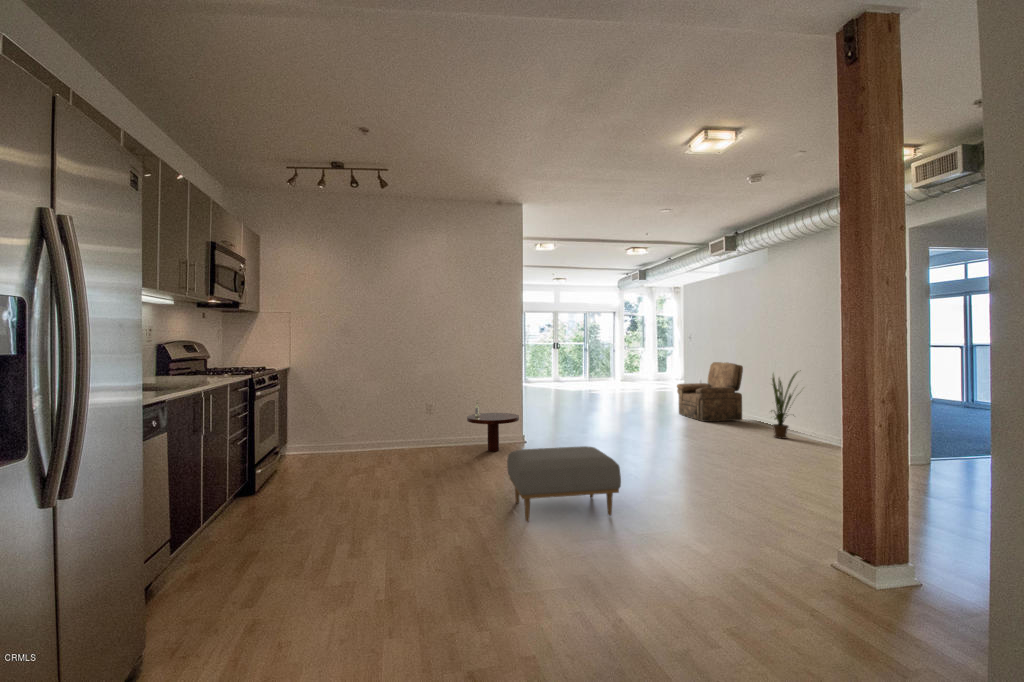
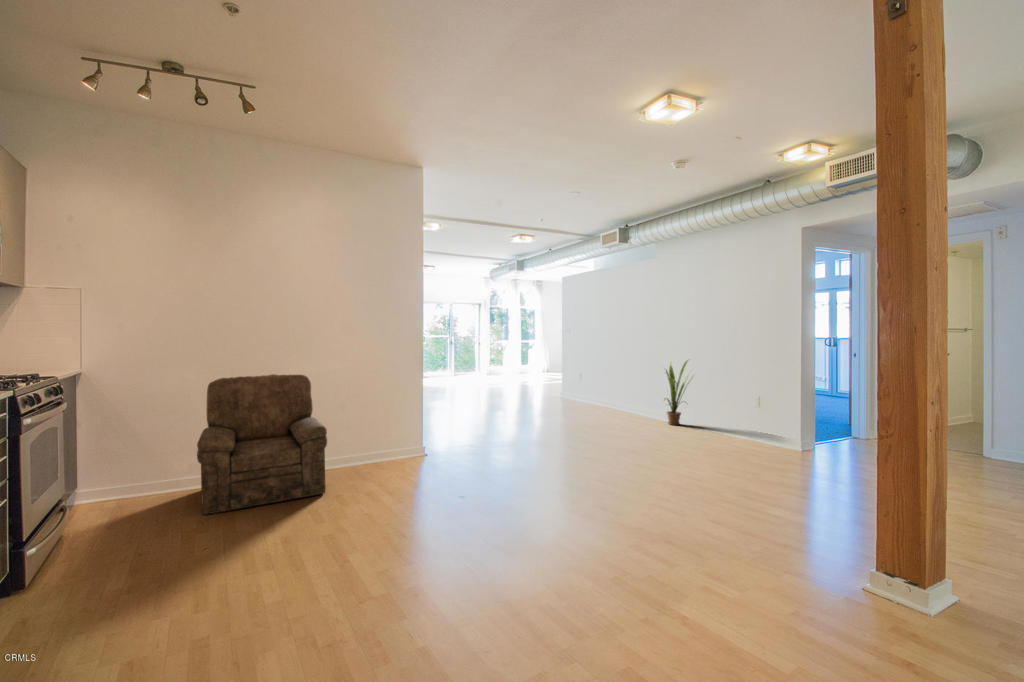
armchair: present [677,362,743,422] -> present [197,374,327,515]
coffee table: present [467,401,519,451] -> none [364,406,430,468]
ottoman: present [507,446,621,522] -> none [457,459,607,571]

